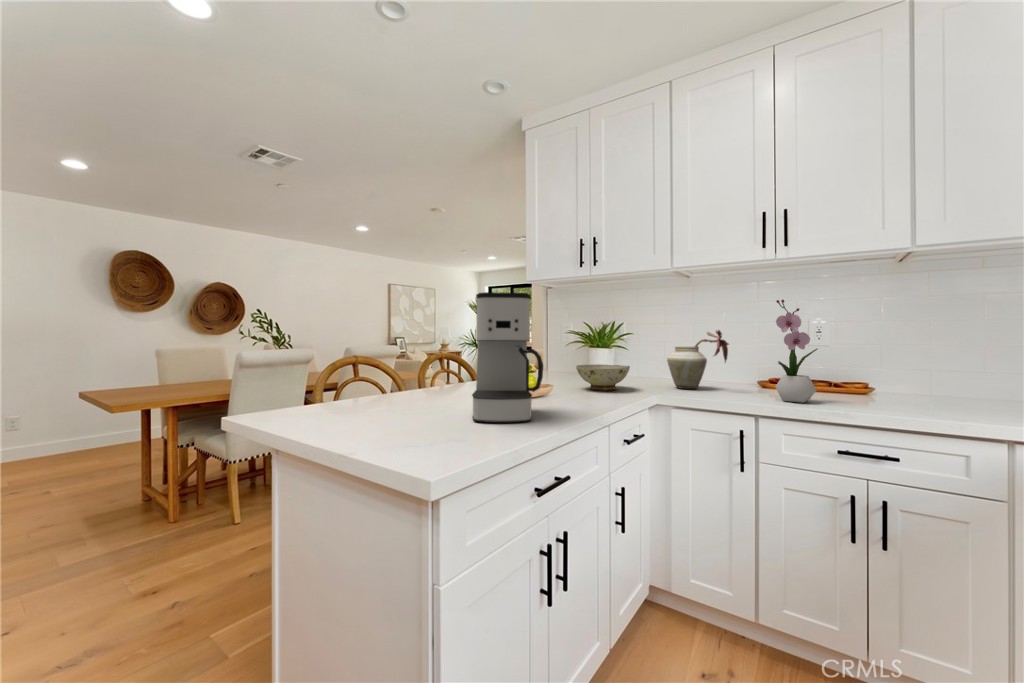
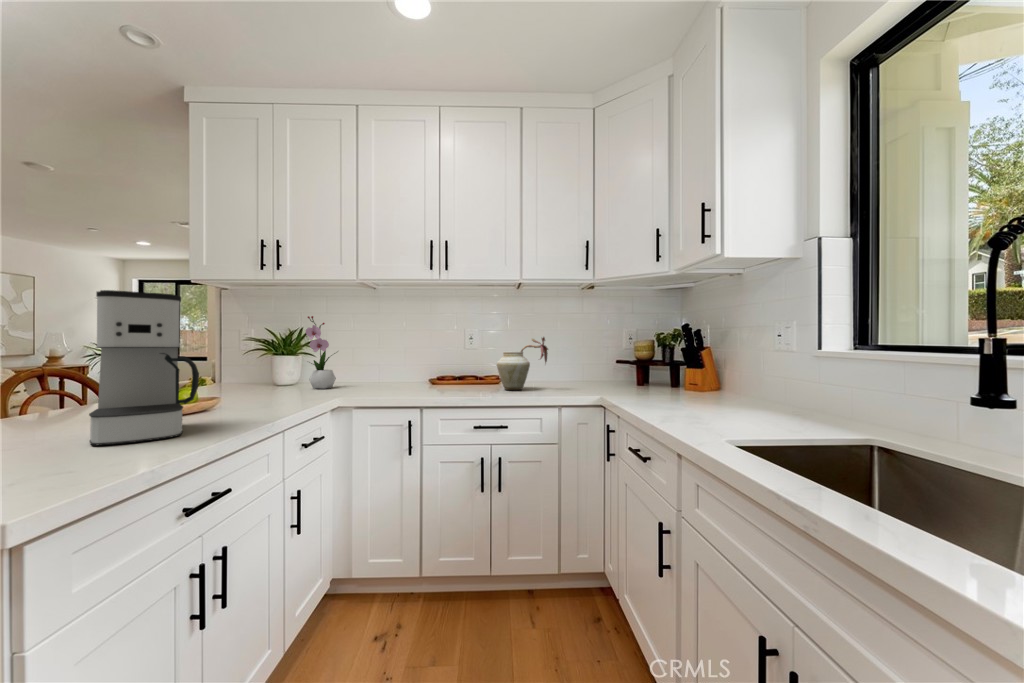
flower arrangement: present [775,300,817,403] -> present [306,316,336,389]
vase: present [667,330,729,389] -> present [497,337,548,390]
ceramic bowl: present [576,365,630,390] -> none [252,372,313,398]

